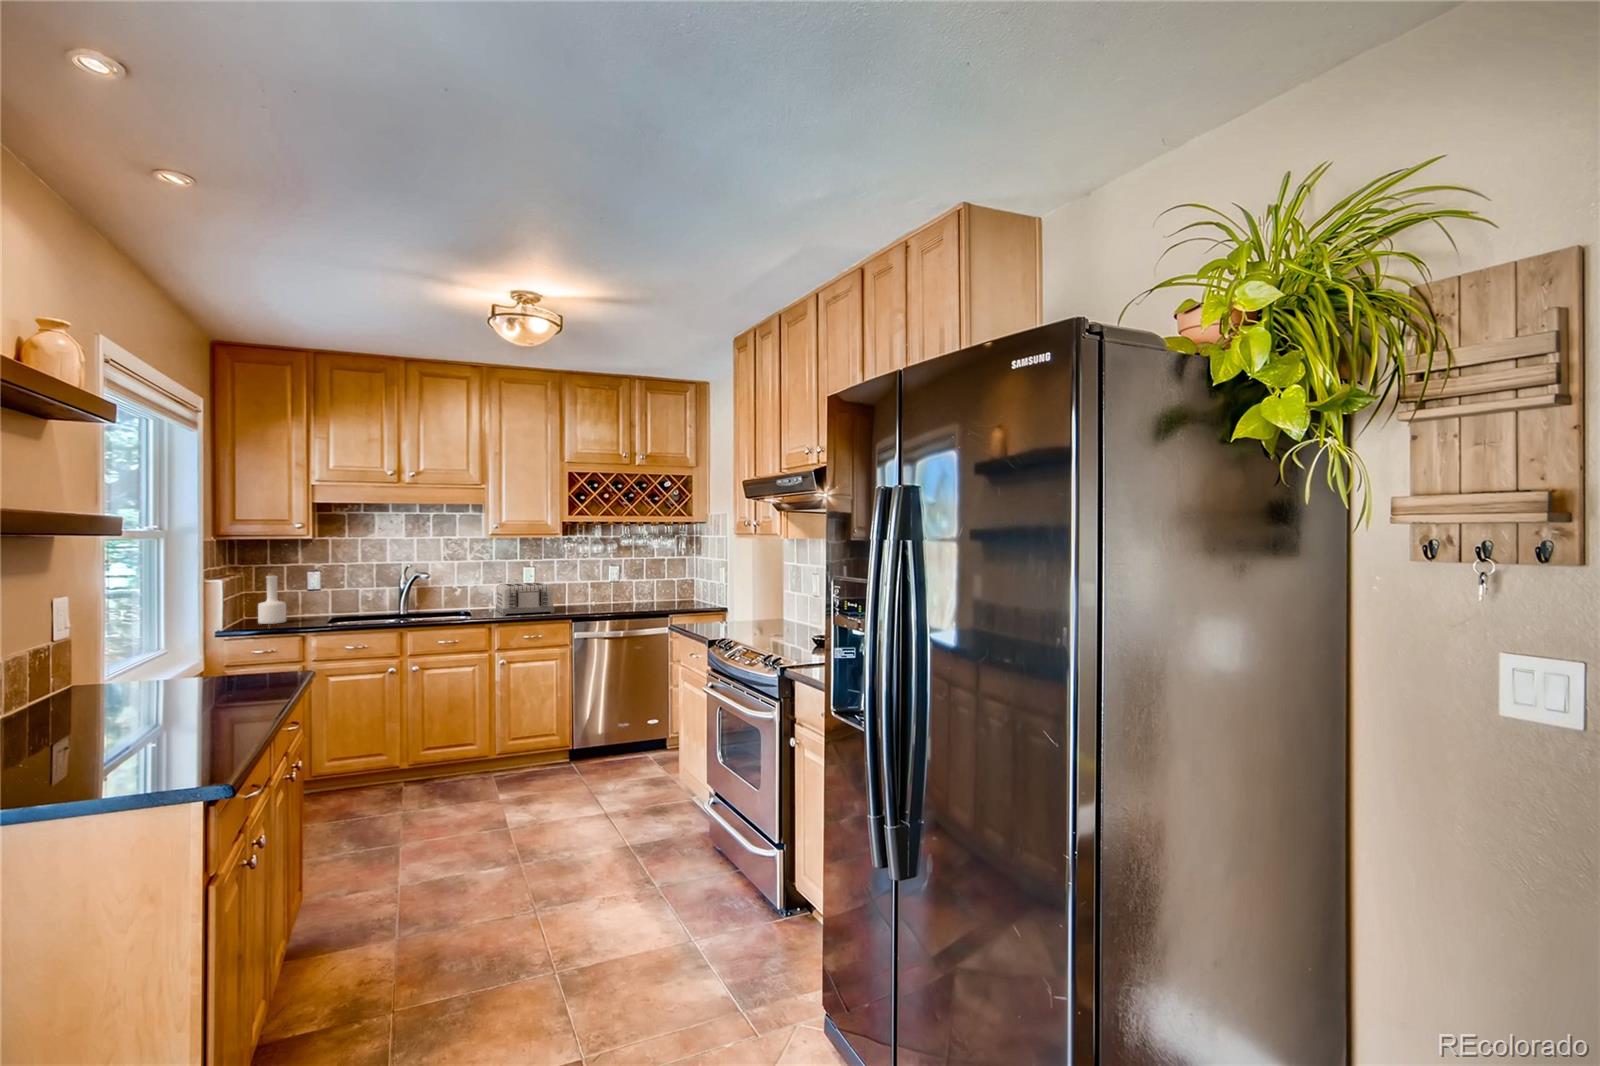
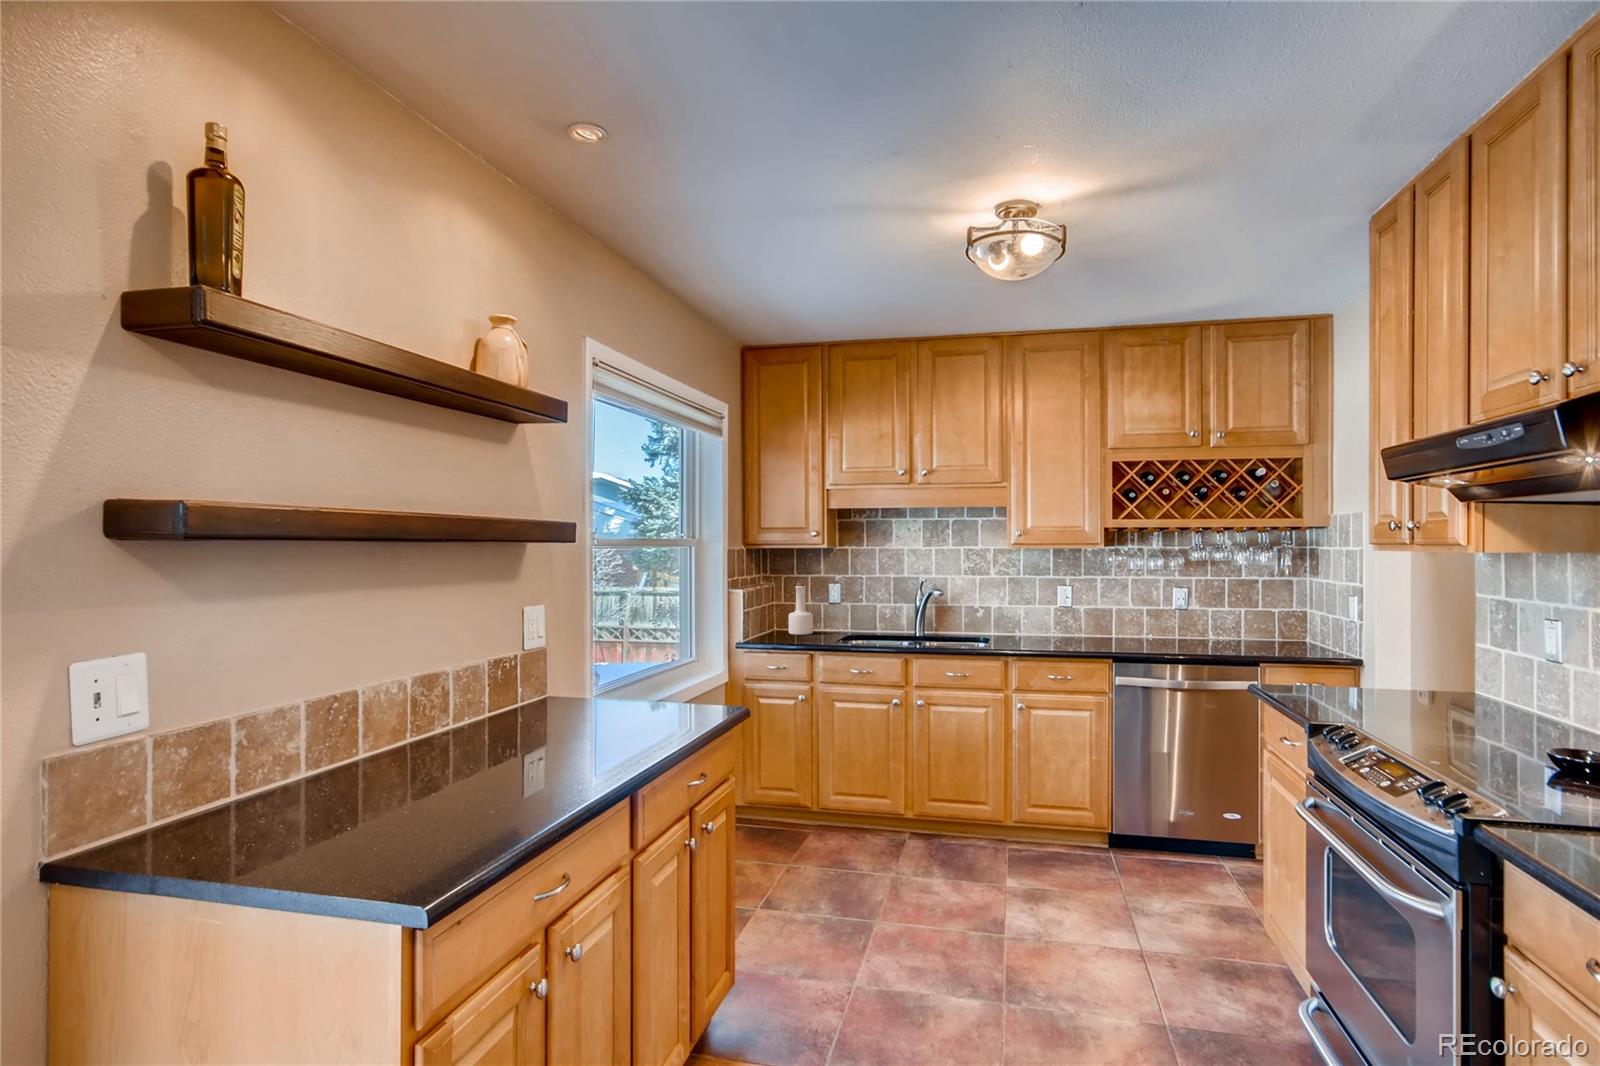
toaster: present [496,583,554,615] -> none [1023,605,1091,646]

